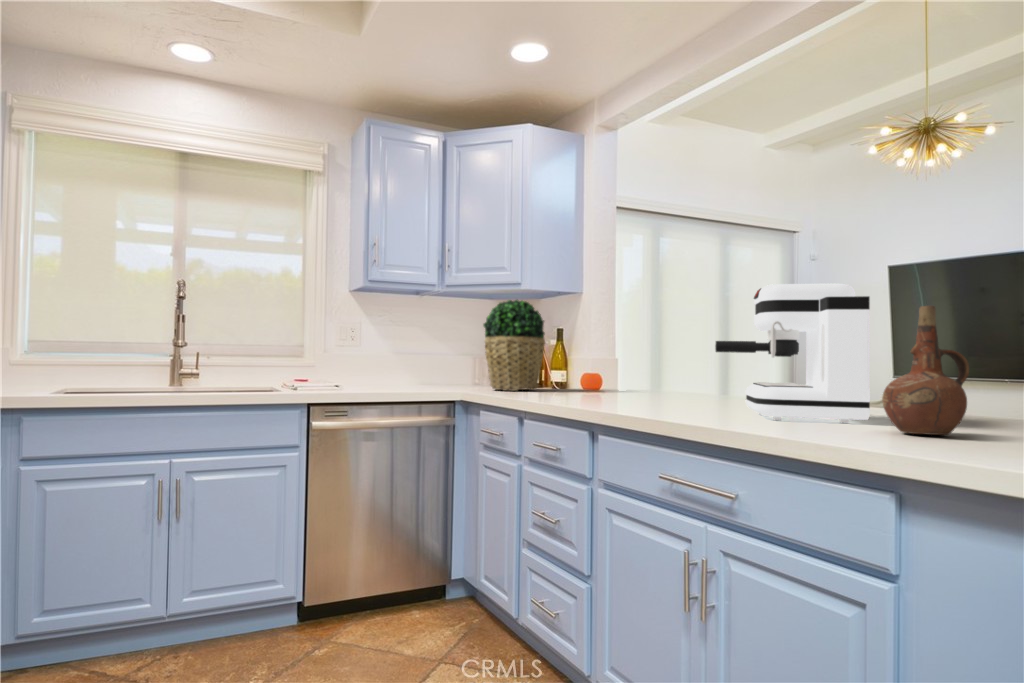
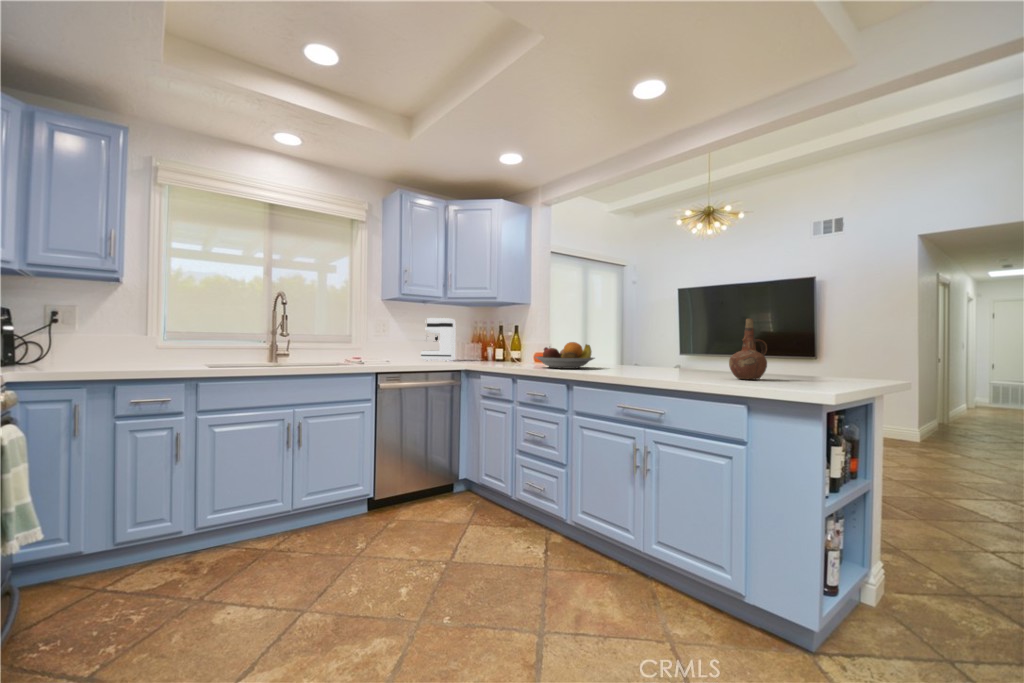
coffee maker: present [715,284,870,423] -> present [421,318,456,361]
potted plant: present [483,300,545,391] -> none [474,307,512,363]
fruit bowl: none [554,356,661,403] -> present [535,342,595,369]

